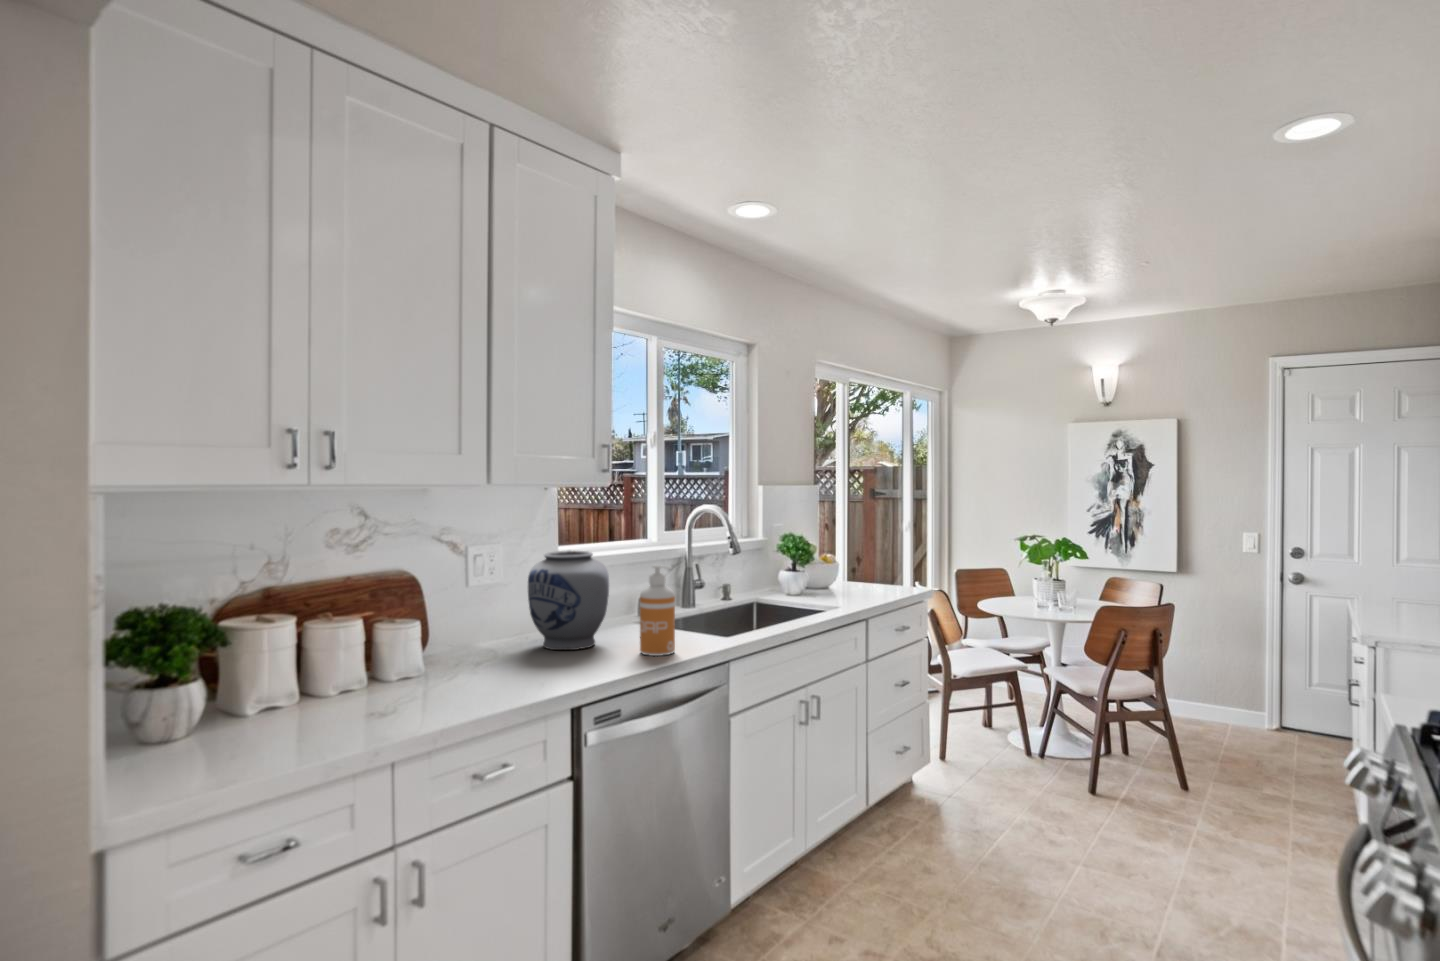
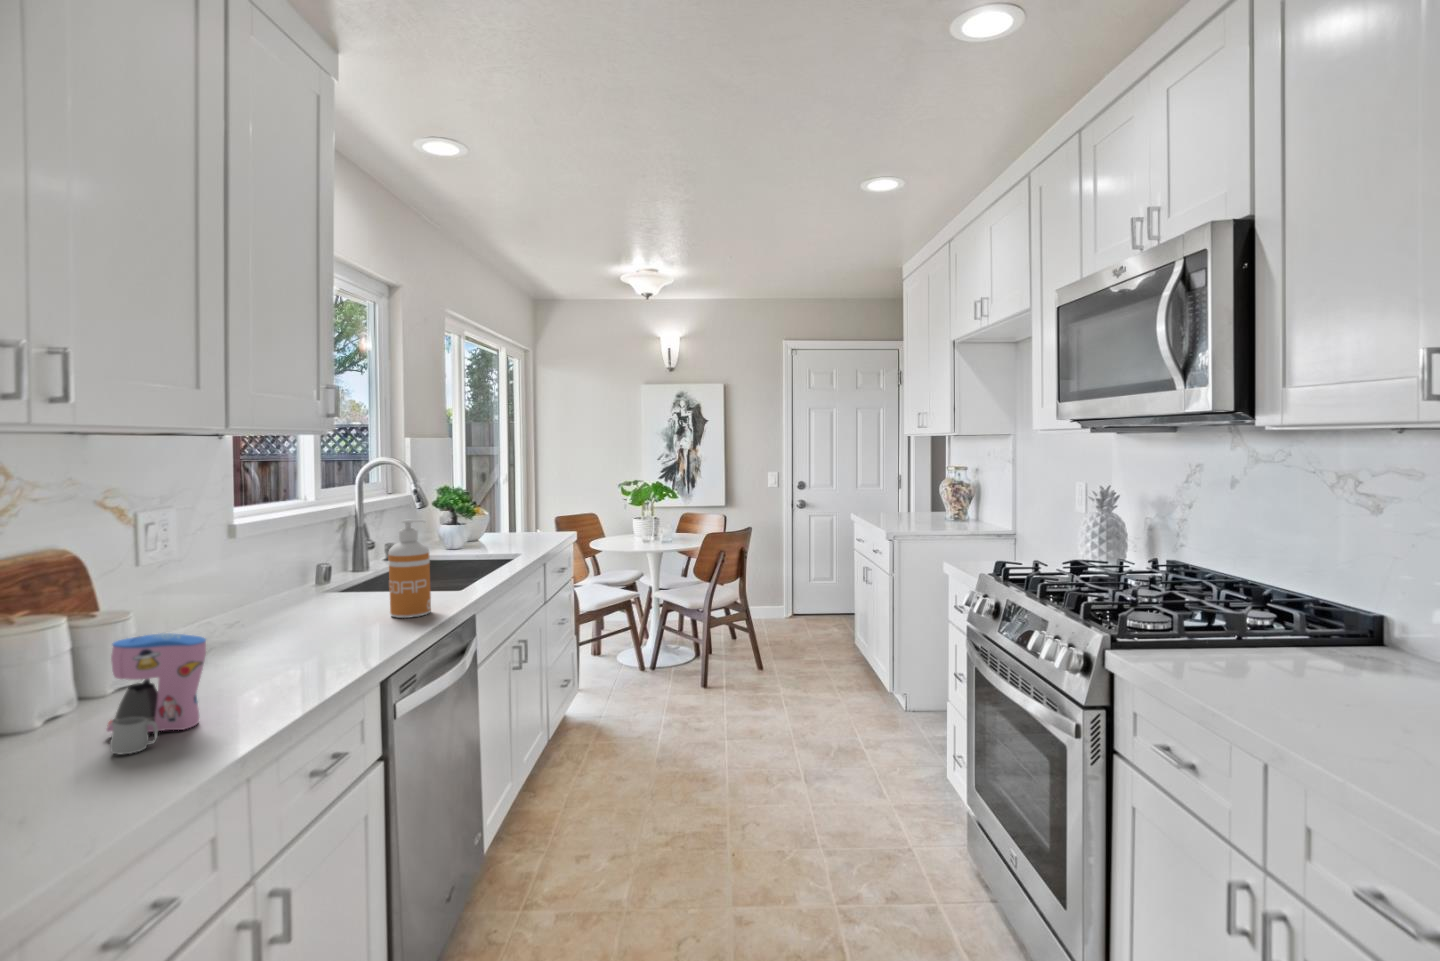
vase: present [528,550,609,650] -> none [228,511,338,630]
coffee maker: none [334,640,412,725] -> present [106,633,206,754]

